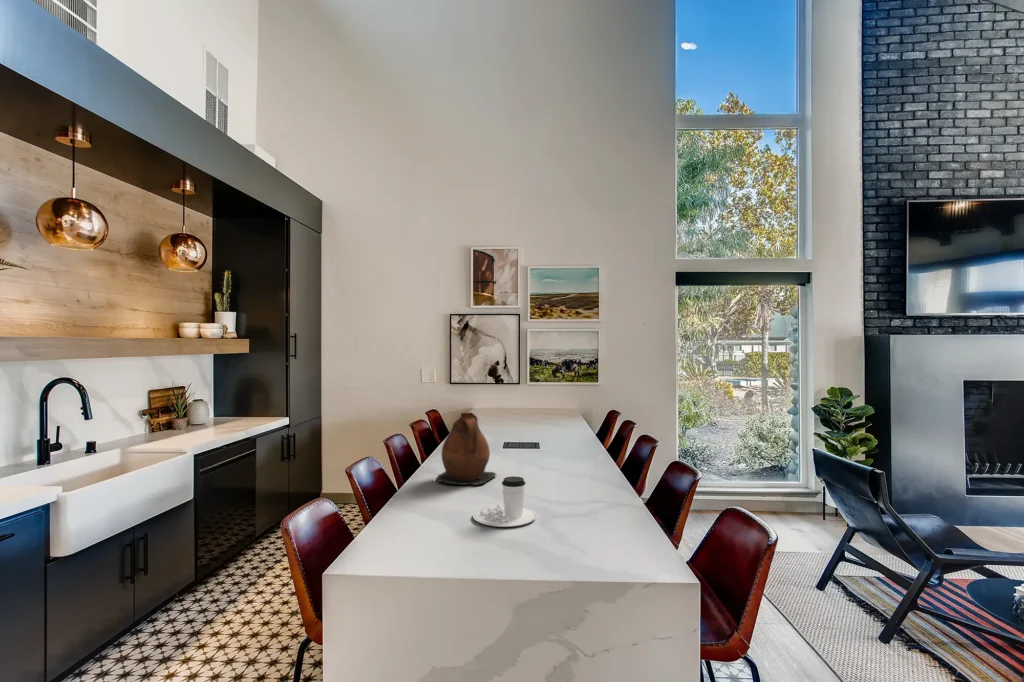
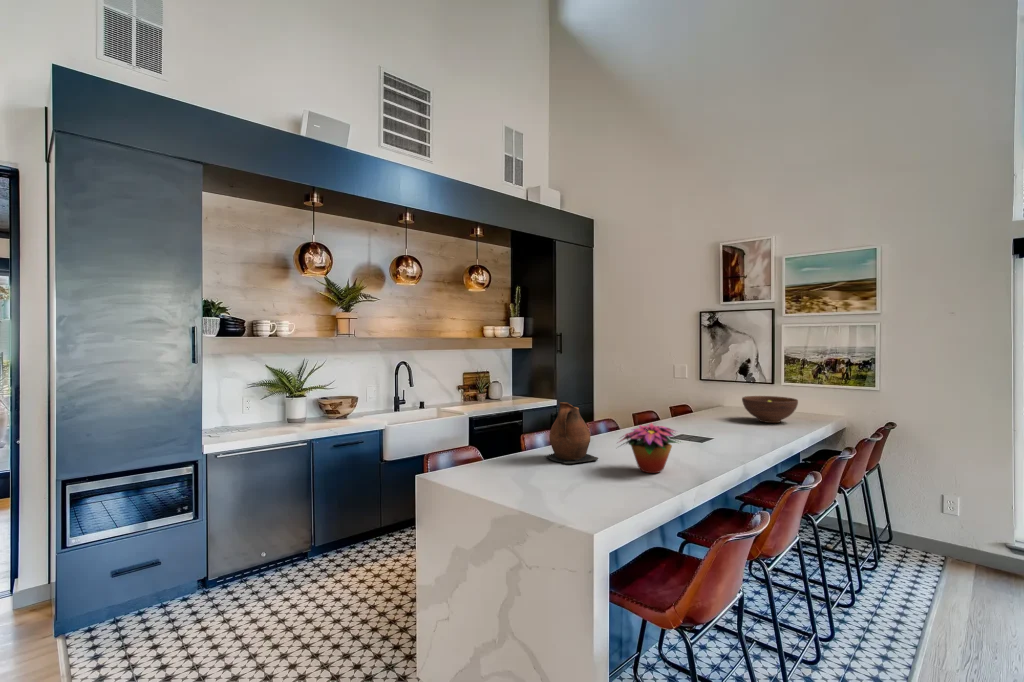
fruit bowl: none [517,394,563,418] -> present [742,396,798,423]
flower arrangement: none [524,424,595,478] -> present [620,423,677,473]
coffee cup: present [473,476,537,527] -> none [509,455,560,493]

